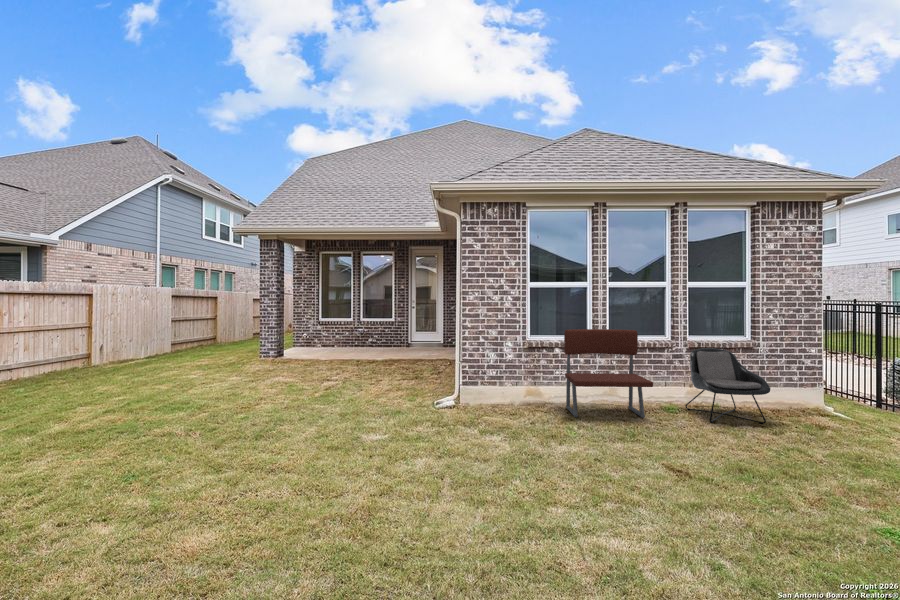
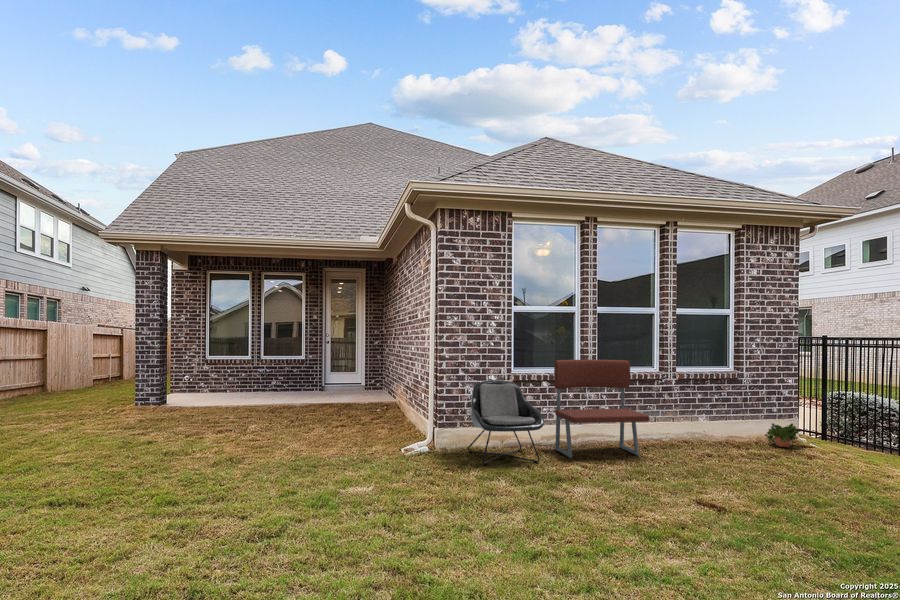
lounge chair: present [685,348,770,424] -> present [468,380,544,465]
potted plant: none [783,392,824,419] -> present [765,423,800,448]

